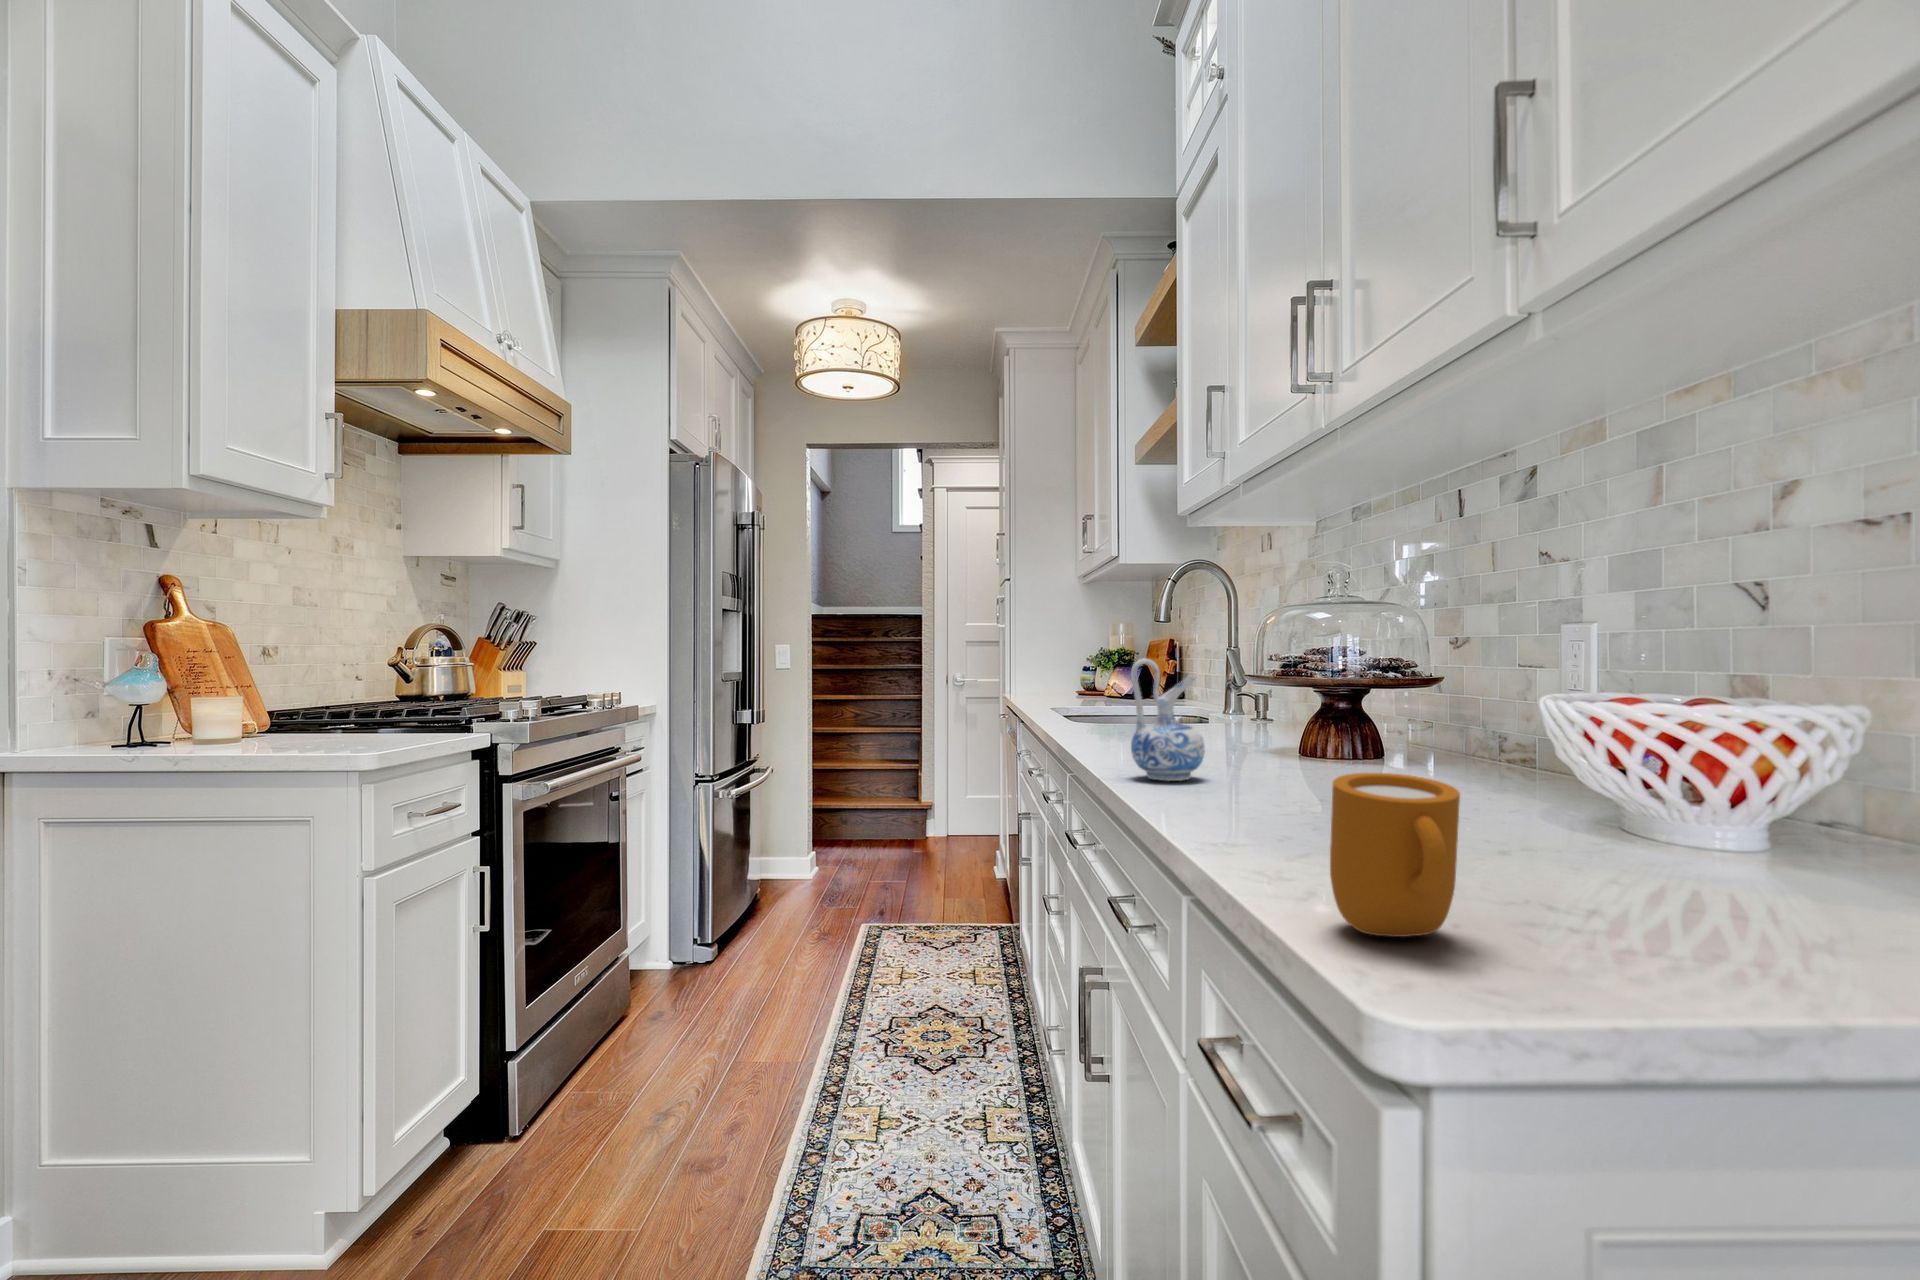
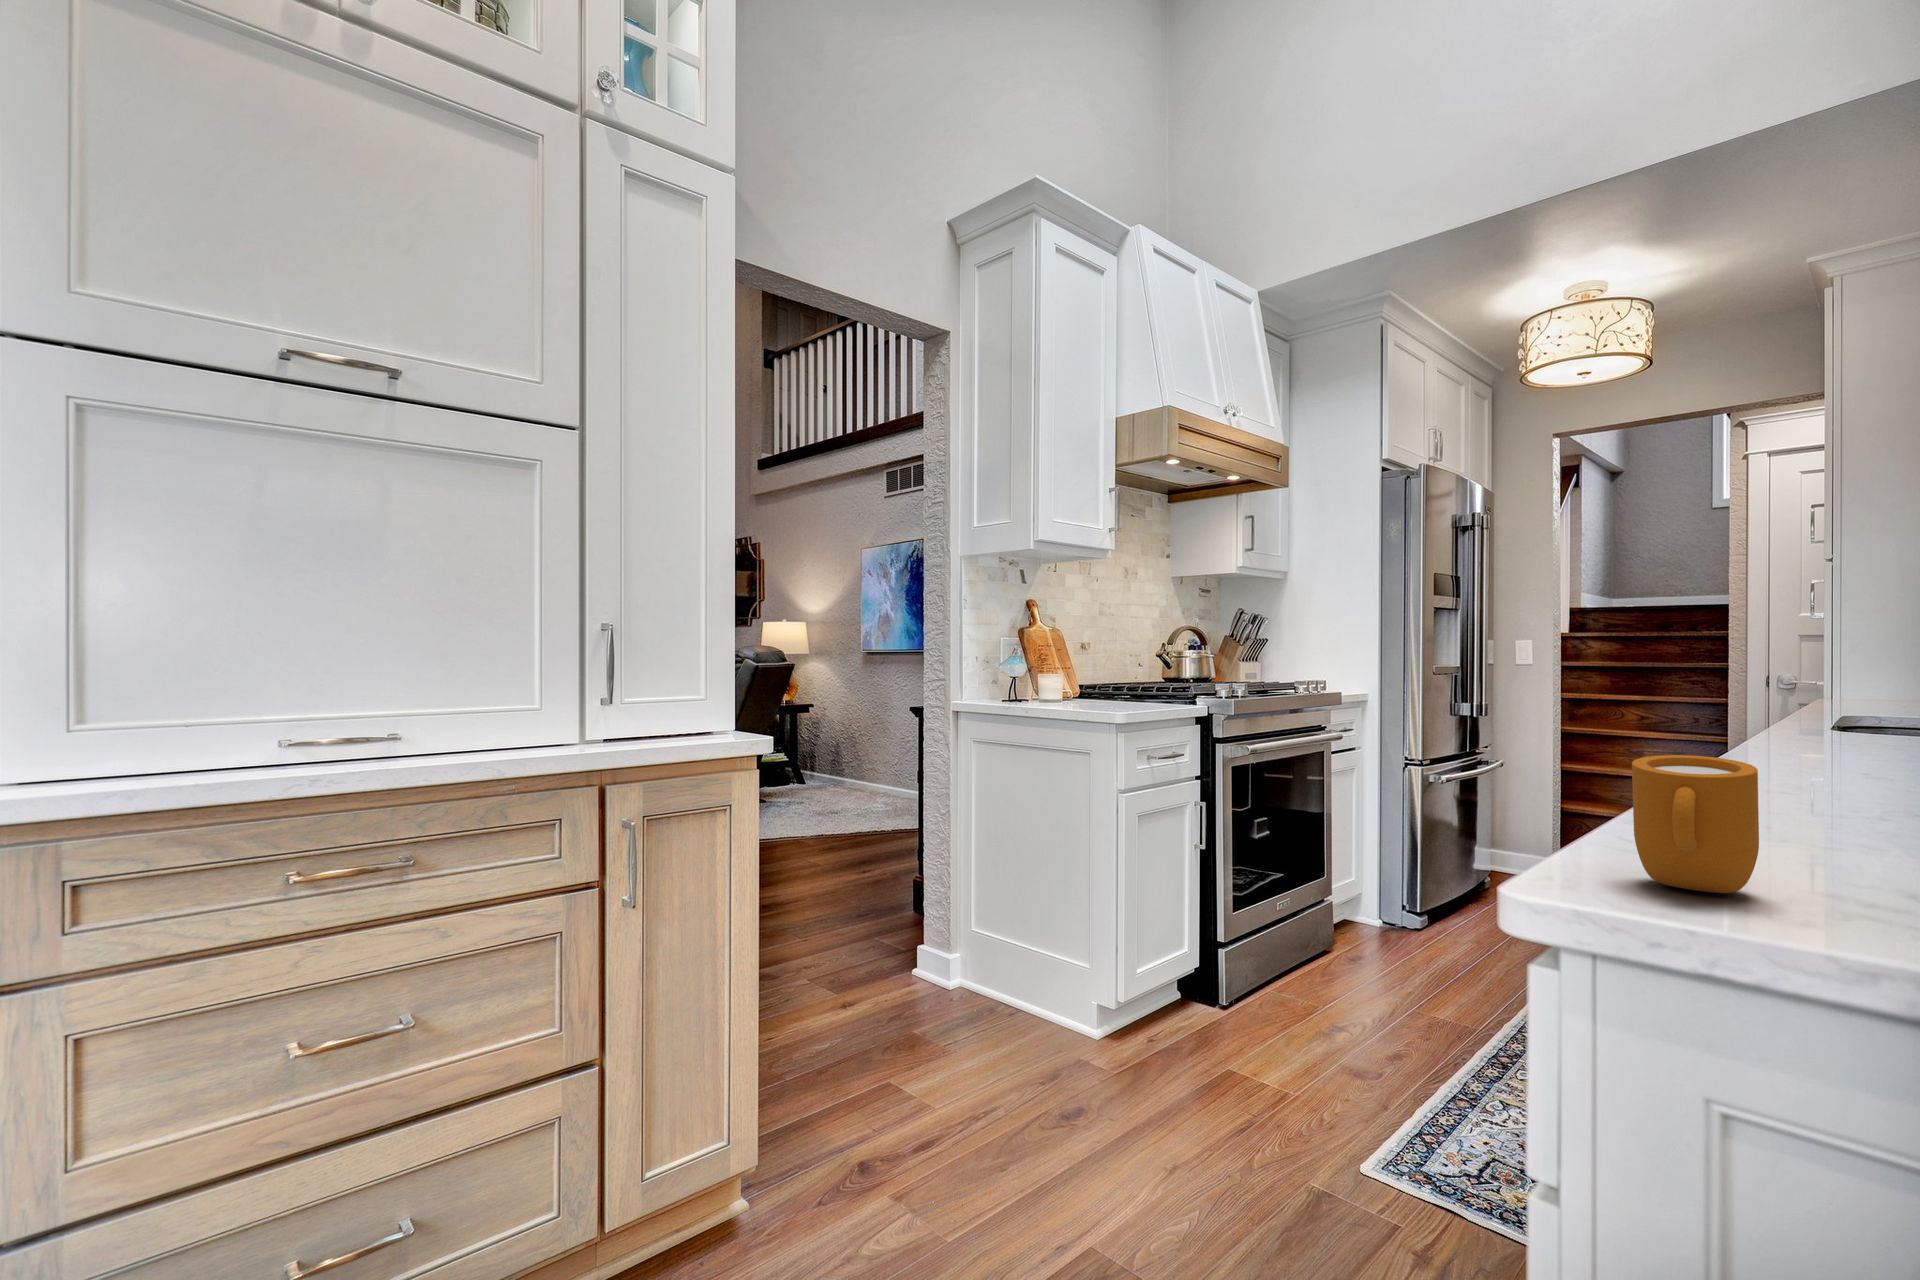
ceramic pitcher: present [1131,658,1205,781] -> none [1745,659,1851,791]

